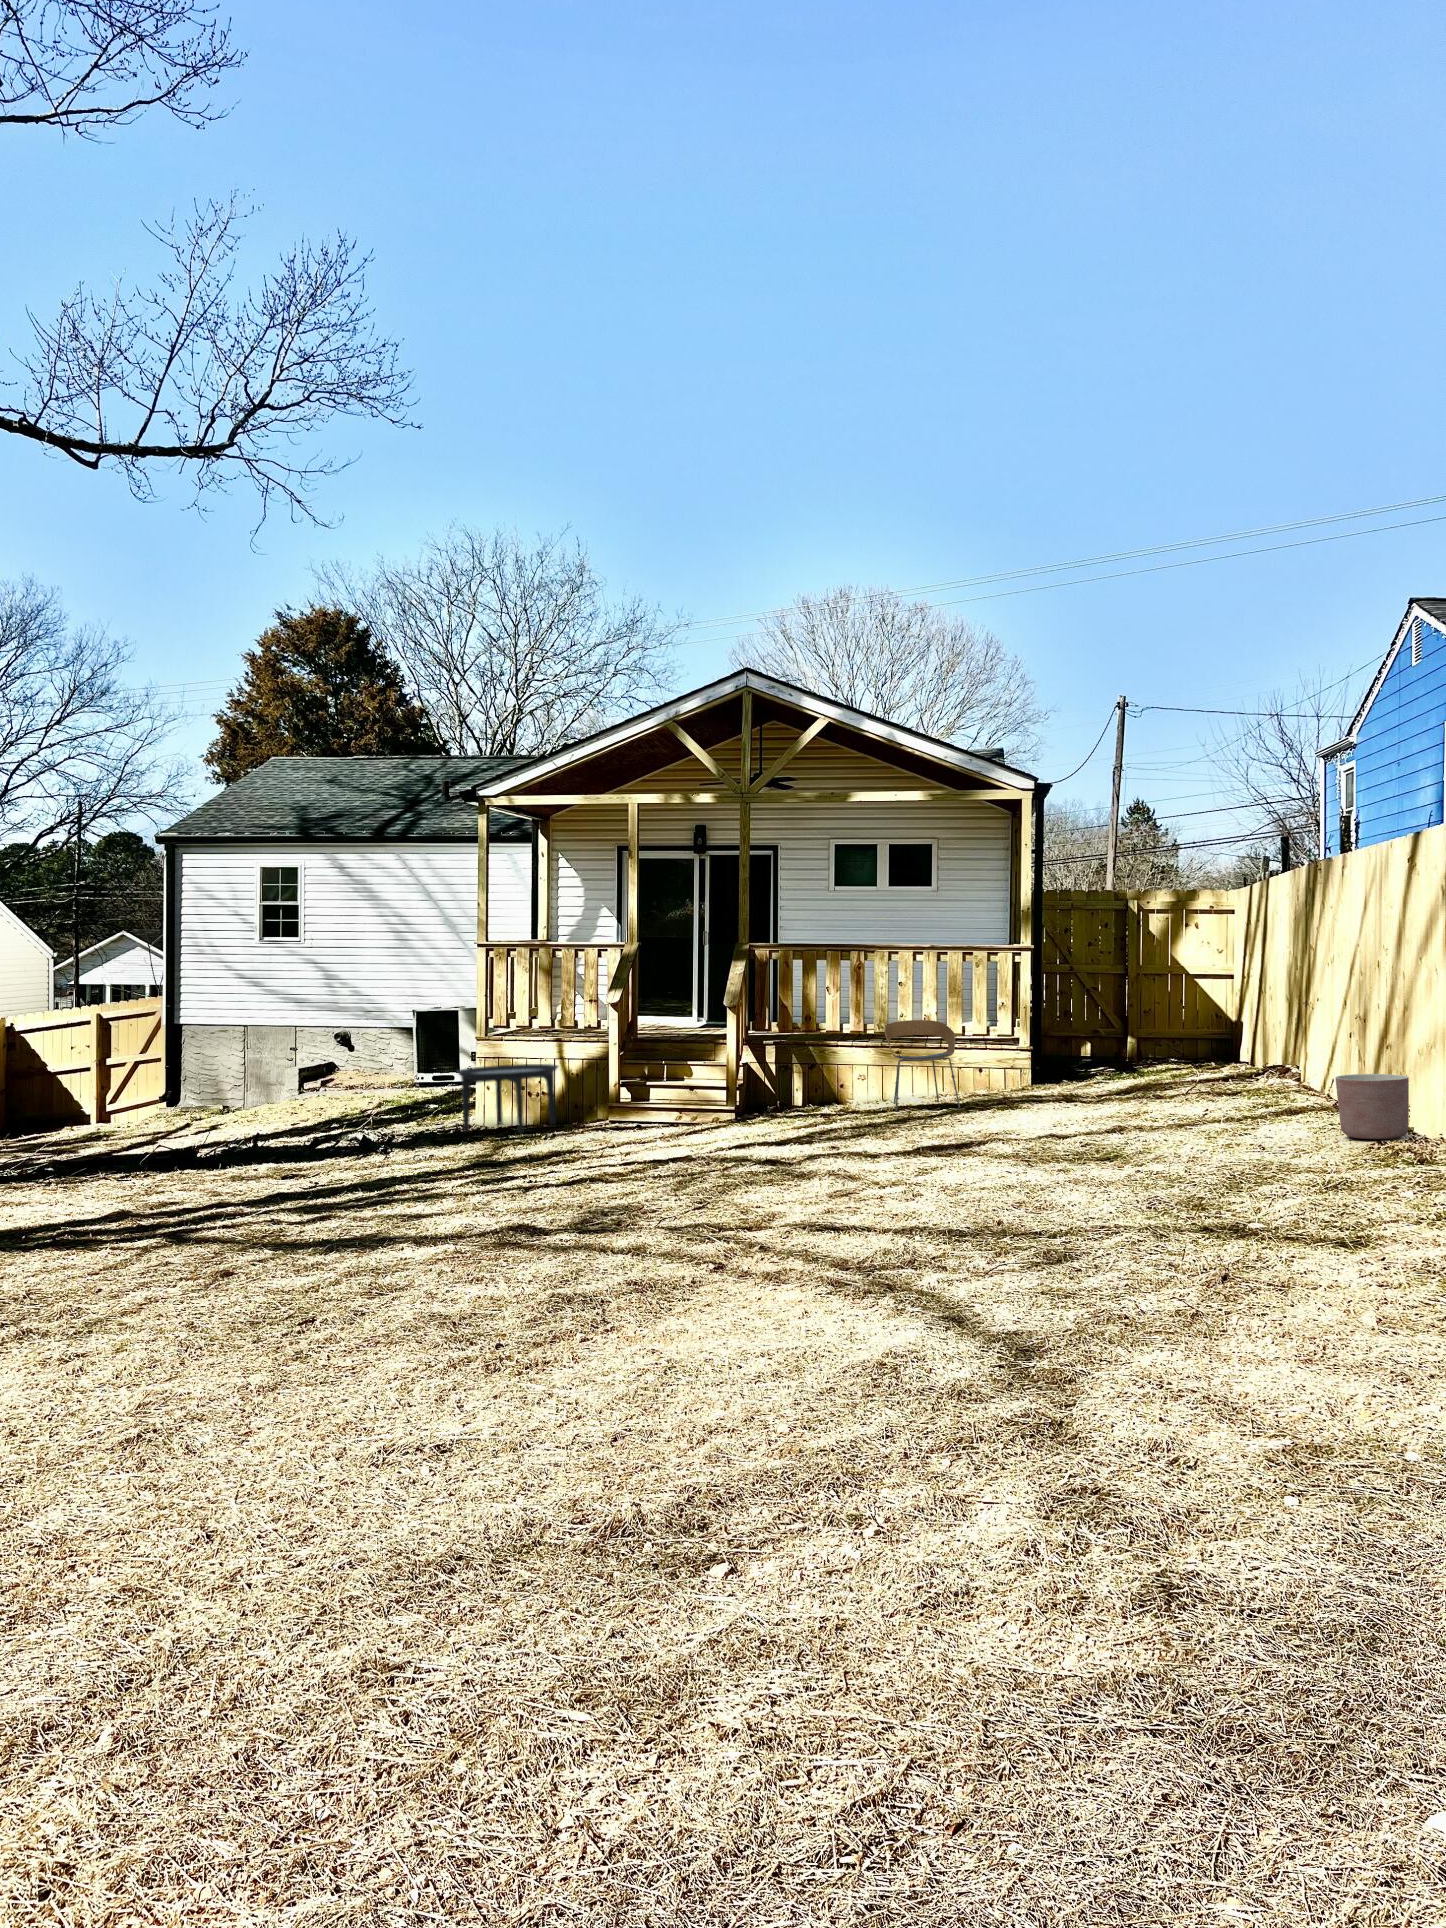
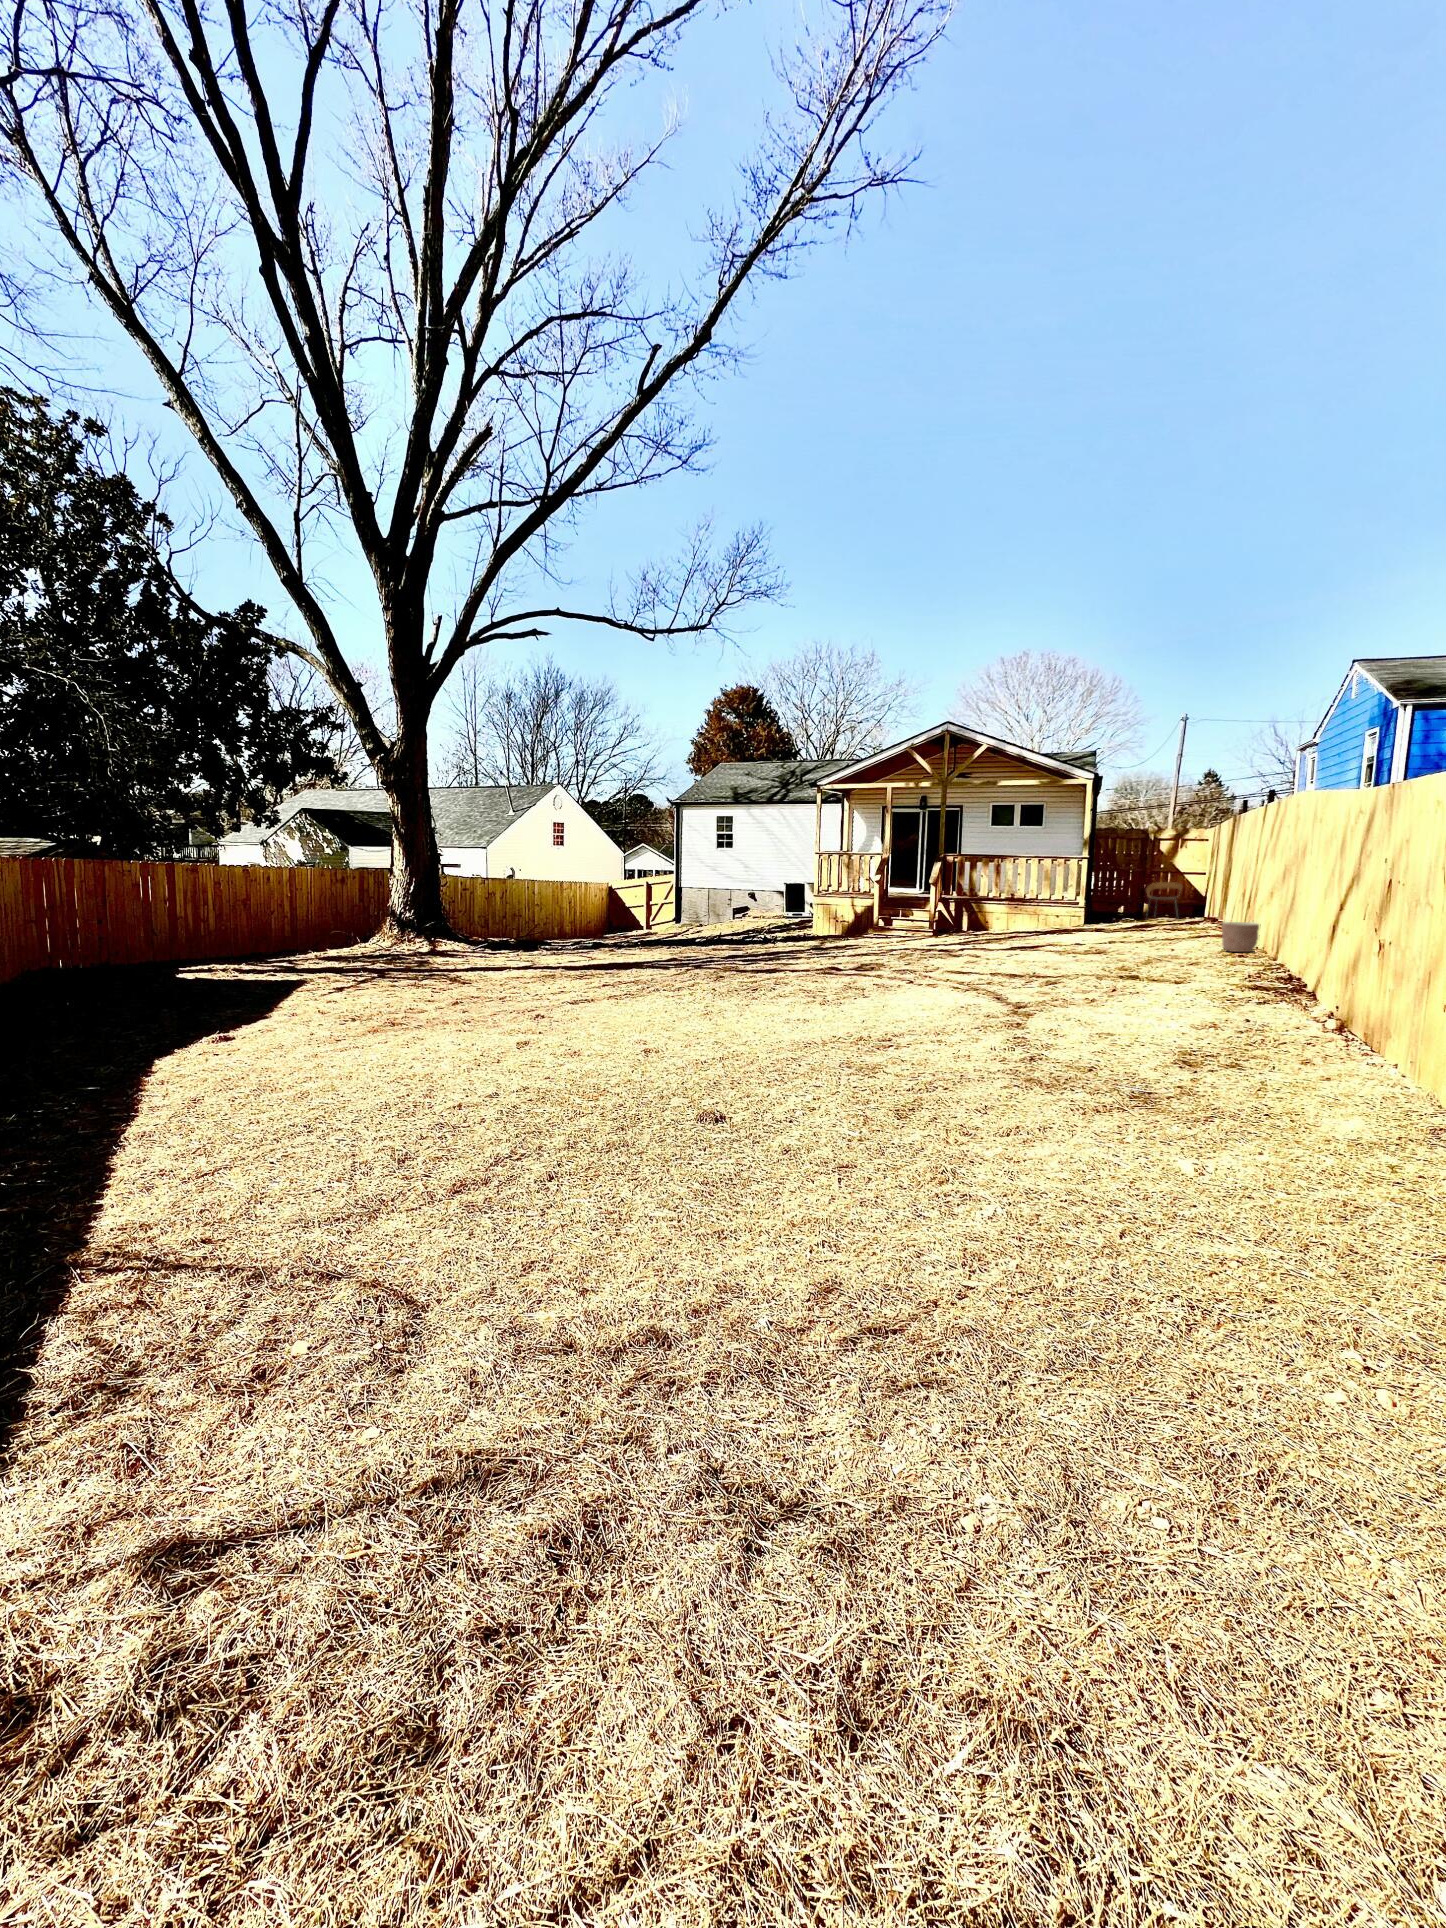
chair: present [885,1020,960,1111] -> present [1147,882,1182,914]
round table: present [457,1064,558,1133] -> none [806,908,851,937]

